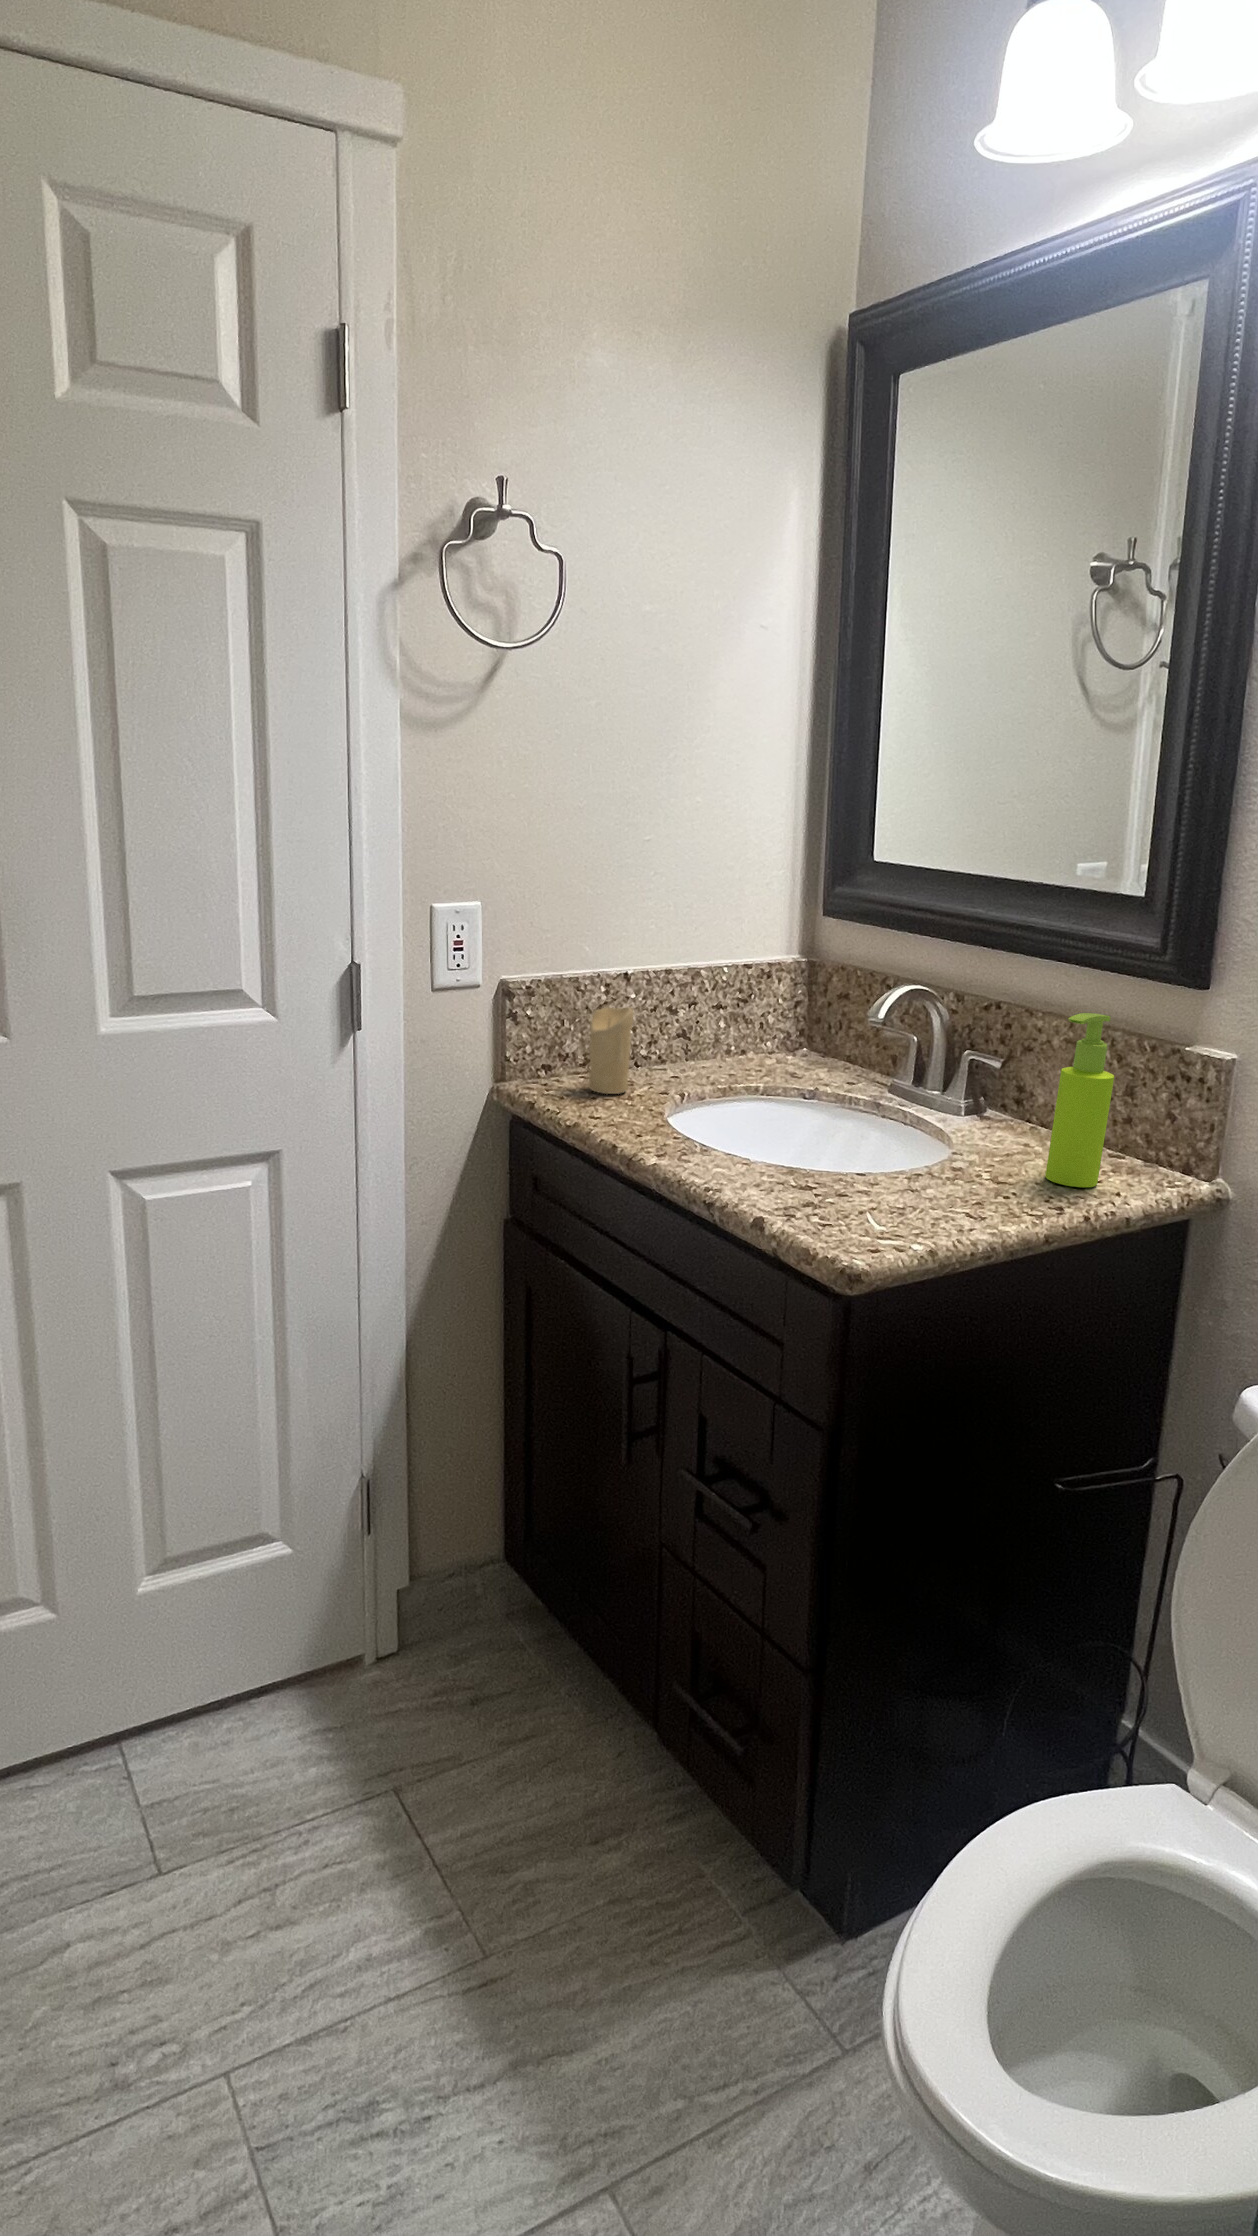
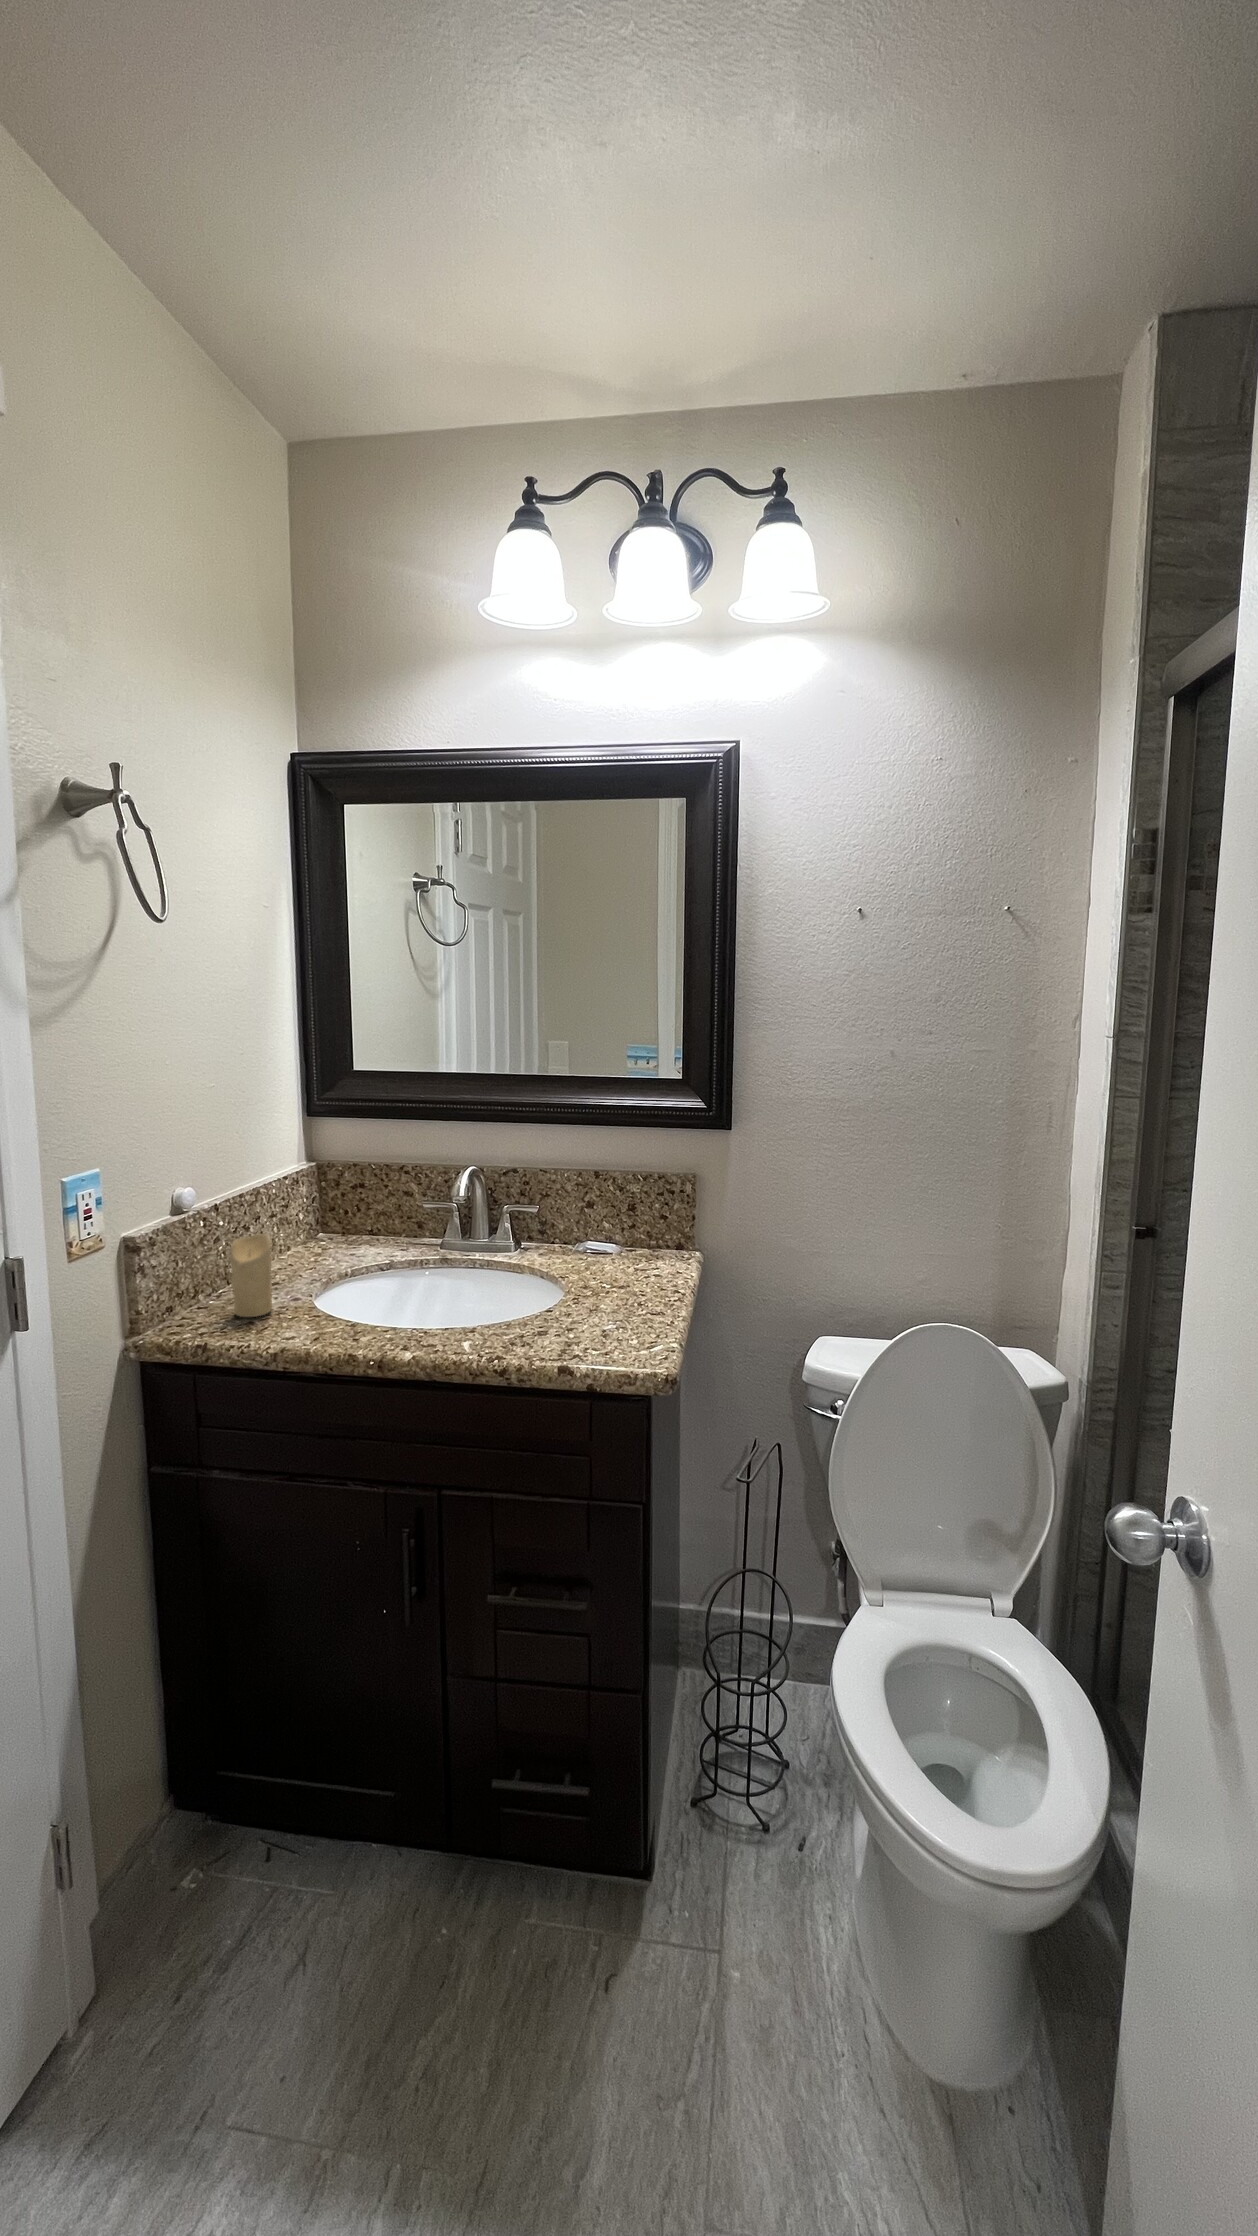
soap dispenser: present [1045,1013,1114,1187] -> none [623,1164,656,1279]

